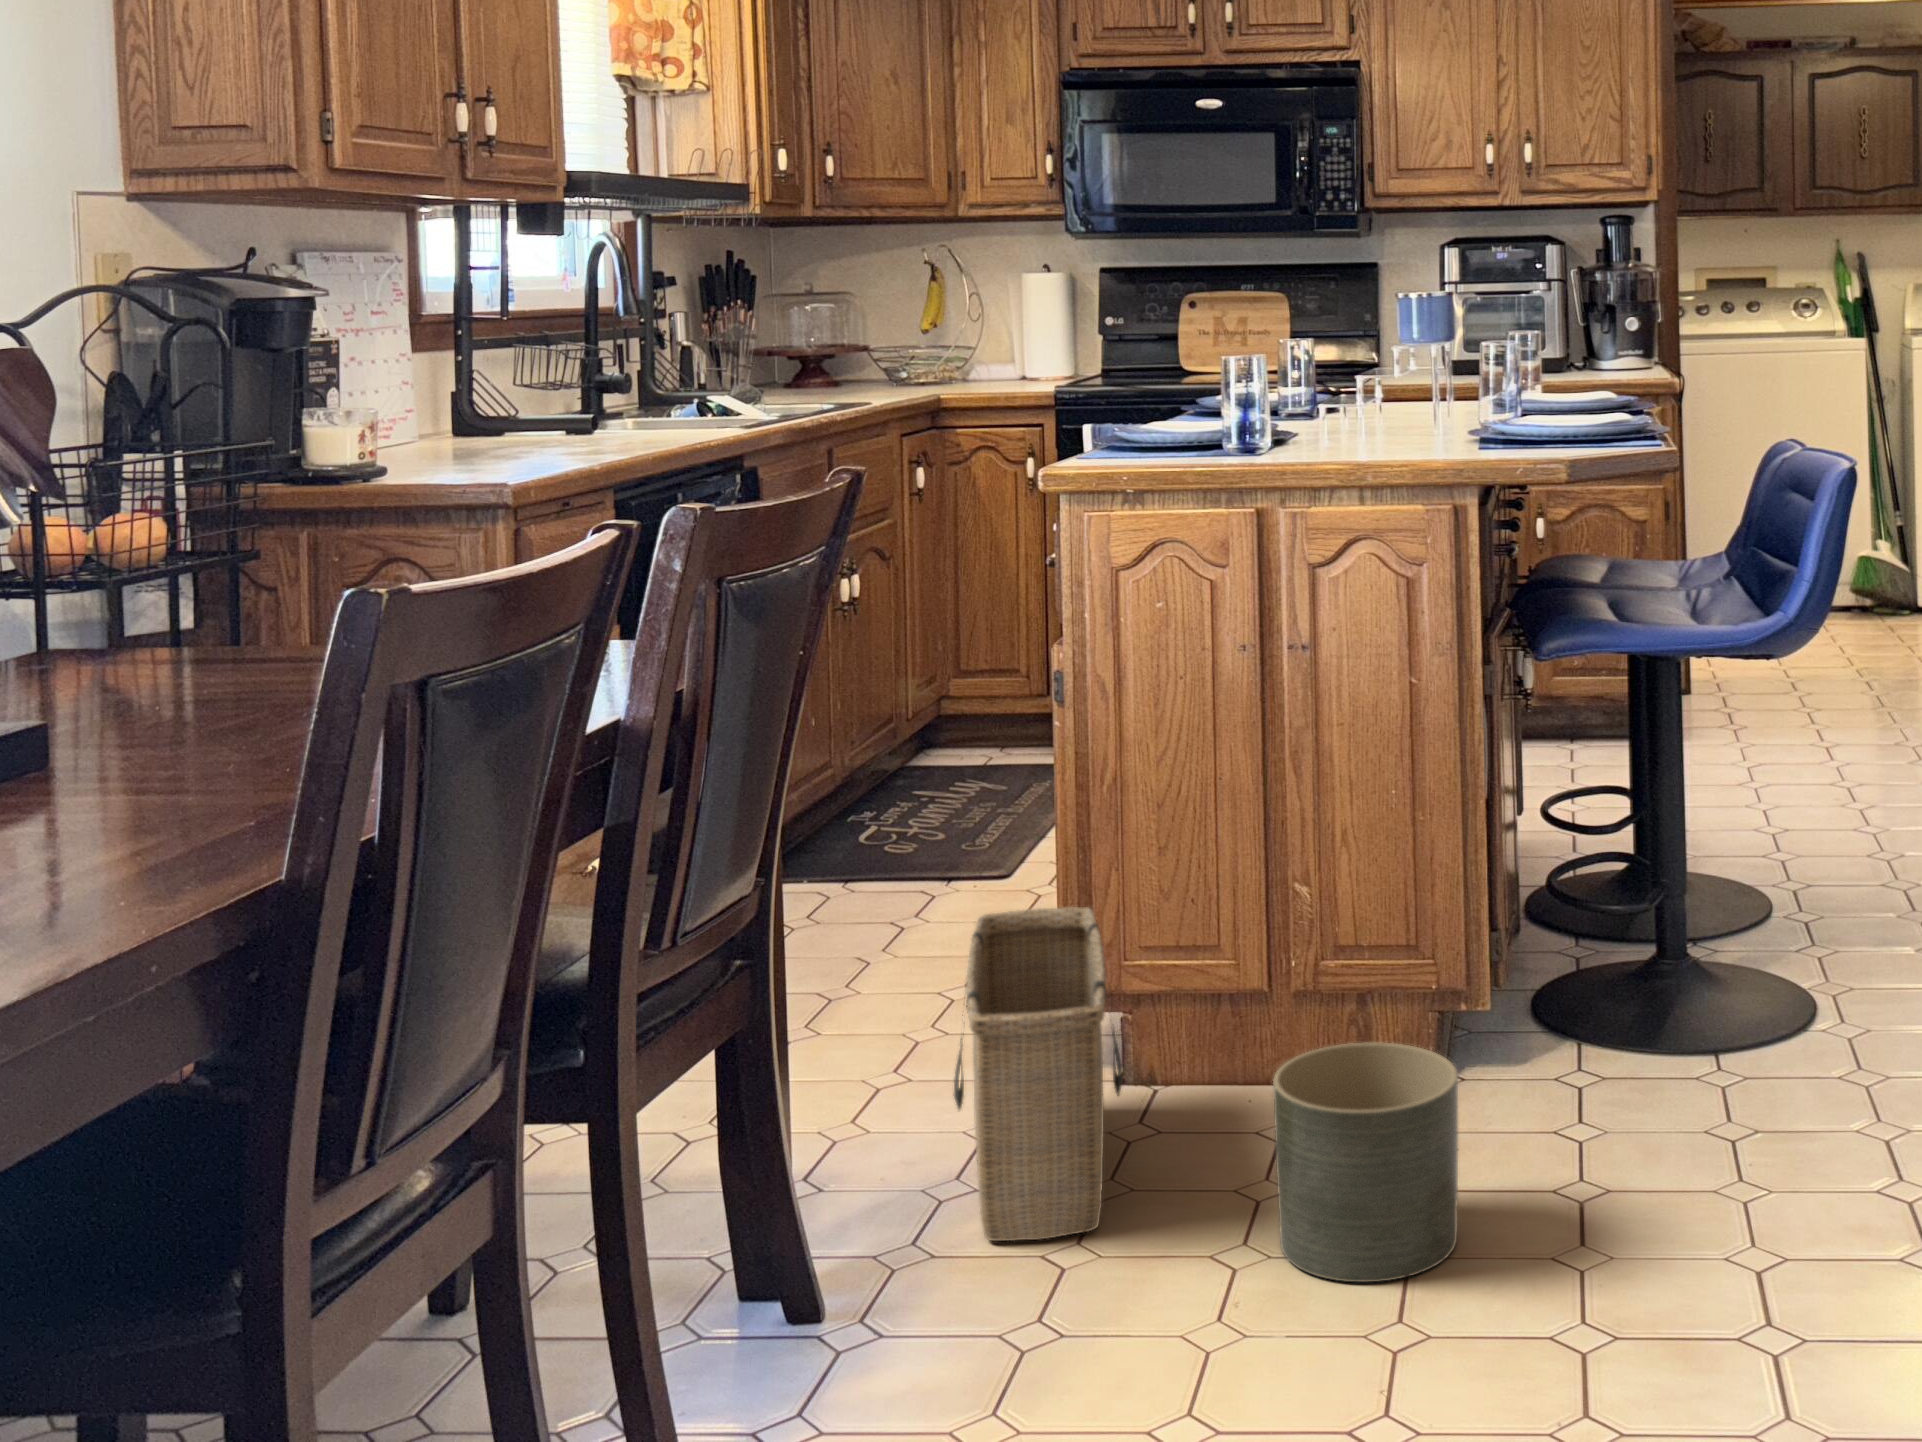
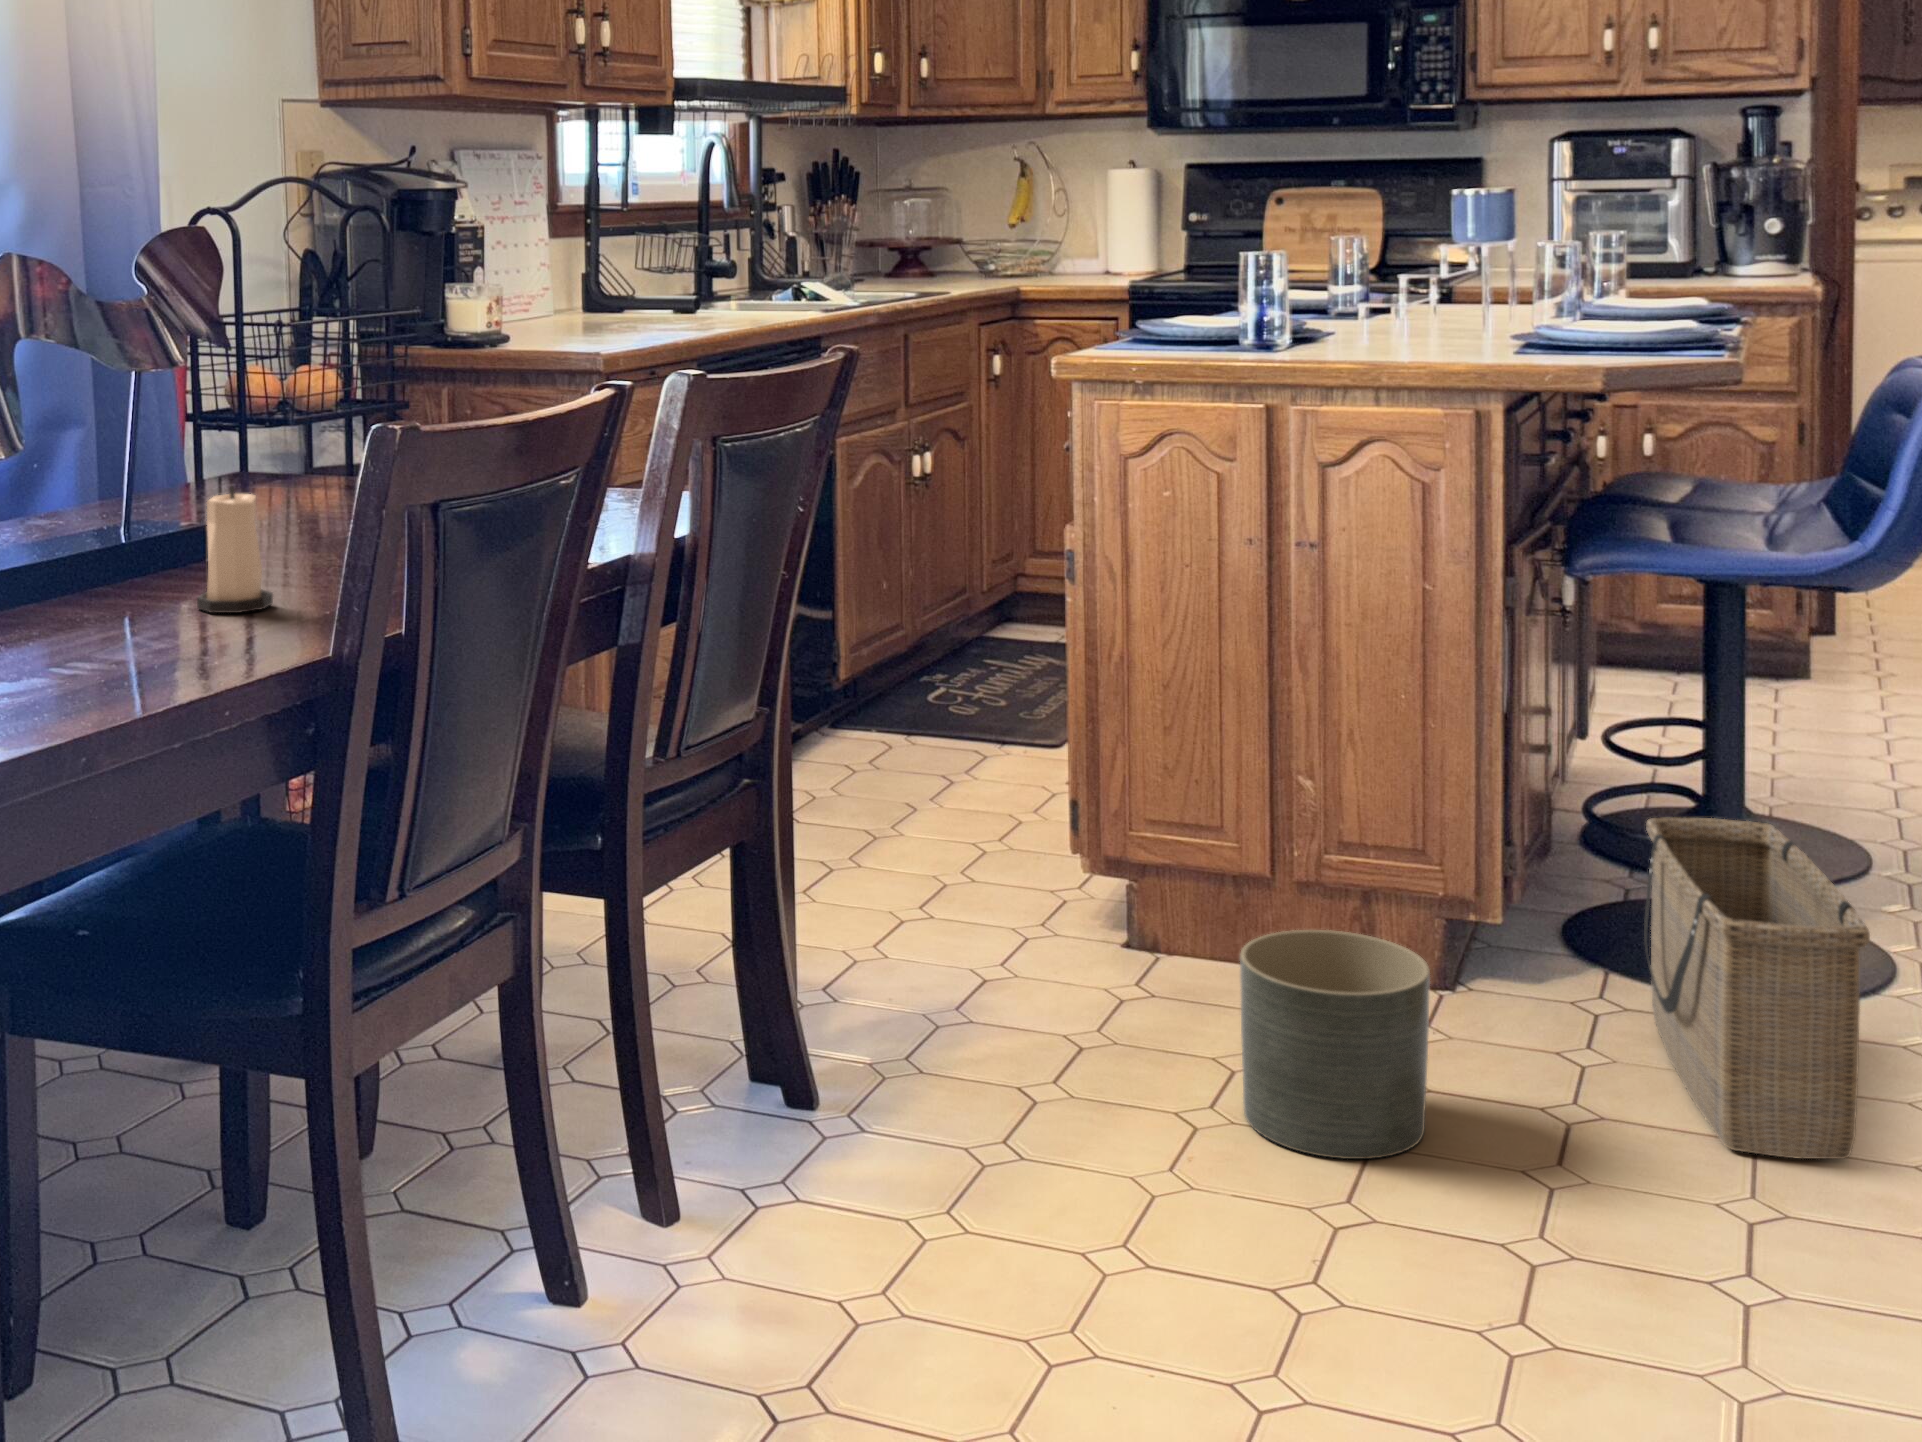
candle: none [21,687,136,859] -> present [197,486,273,613]
basket: present [954,907,1123,1241] -> present [1644,817,1870,1159]

